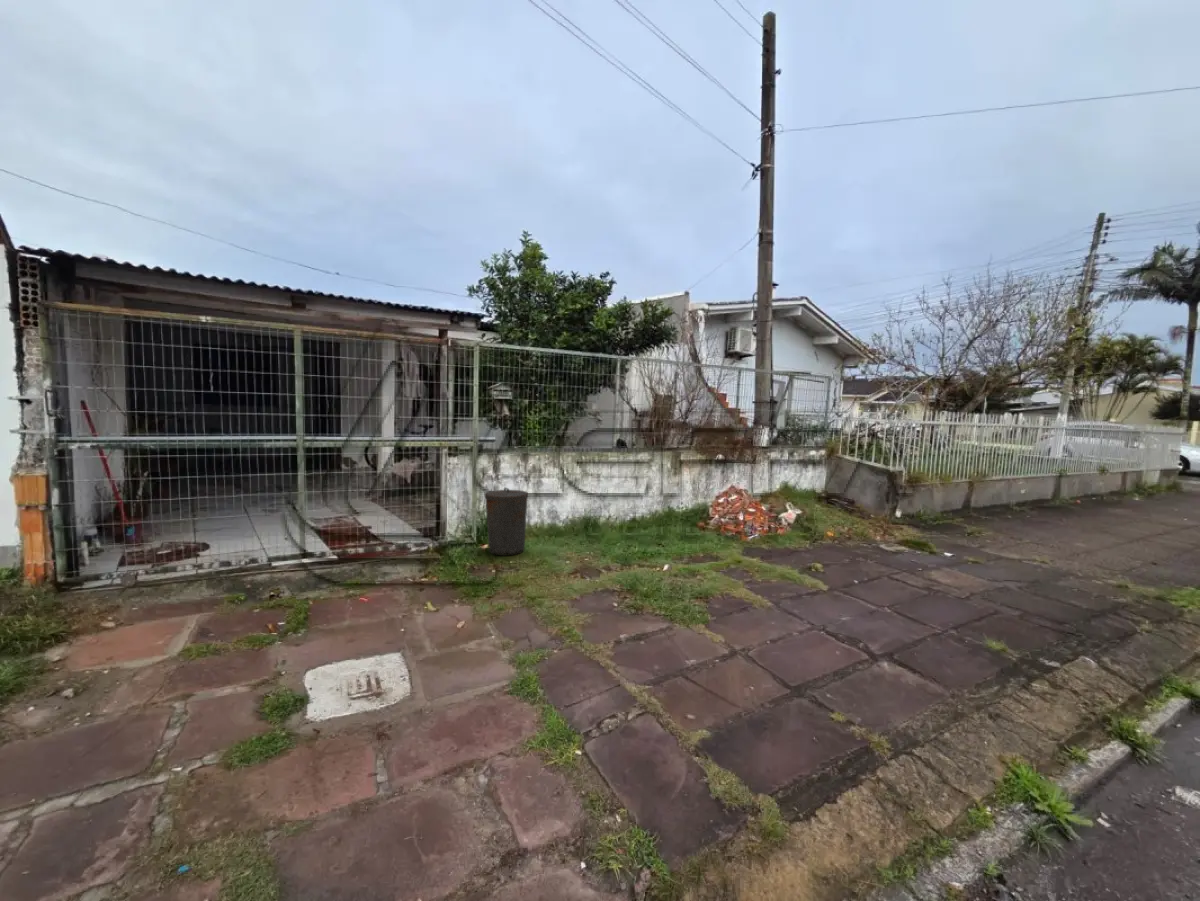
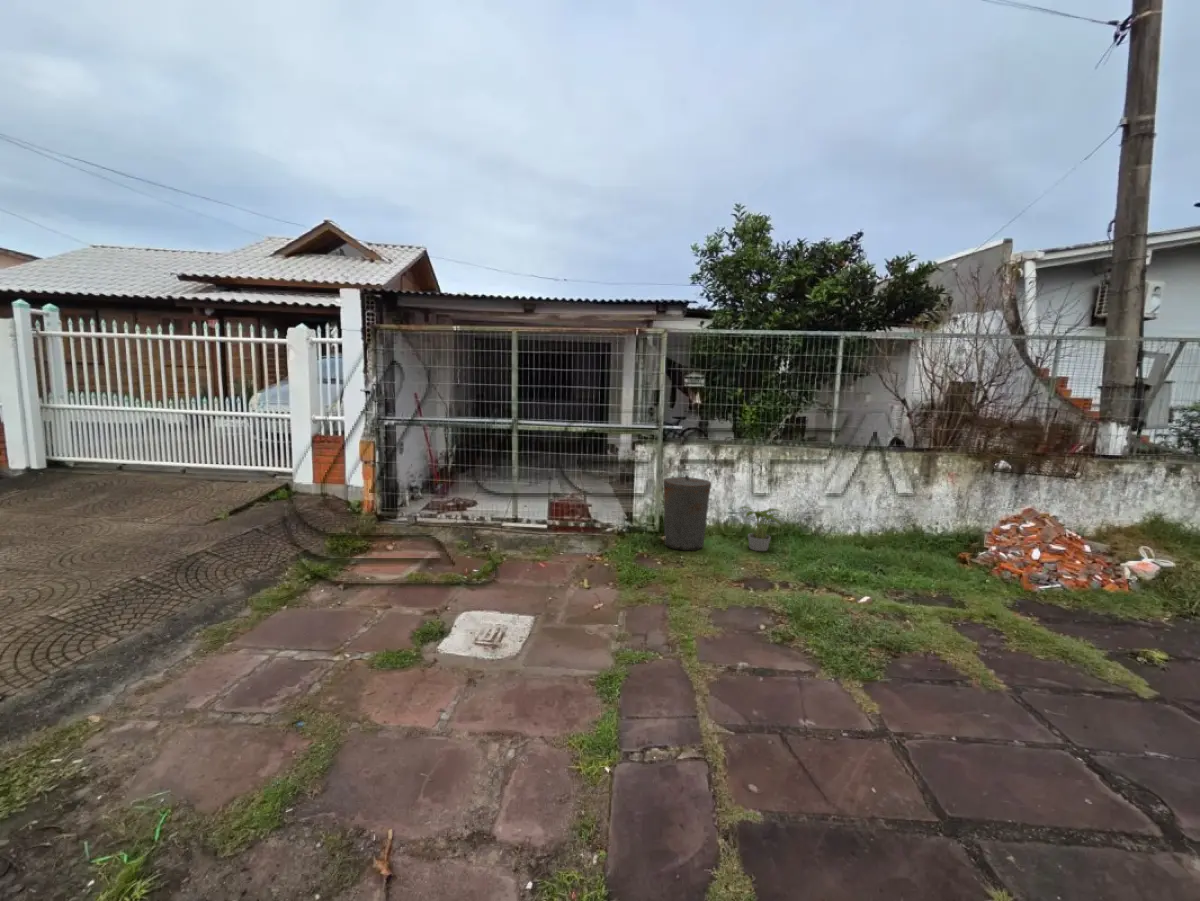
potted plant: none [550,508,586,545] -> present [741,507,781,551]

